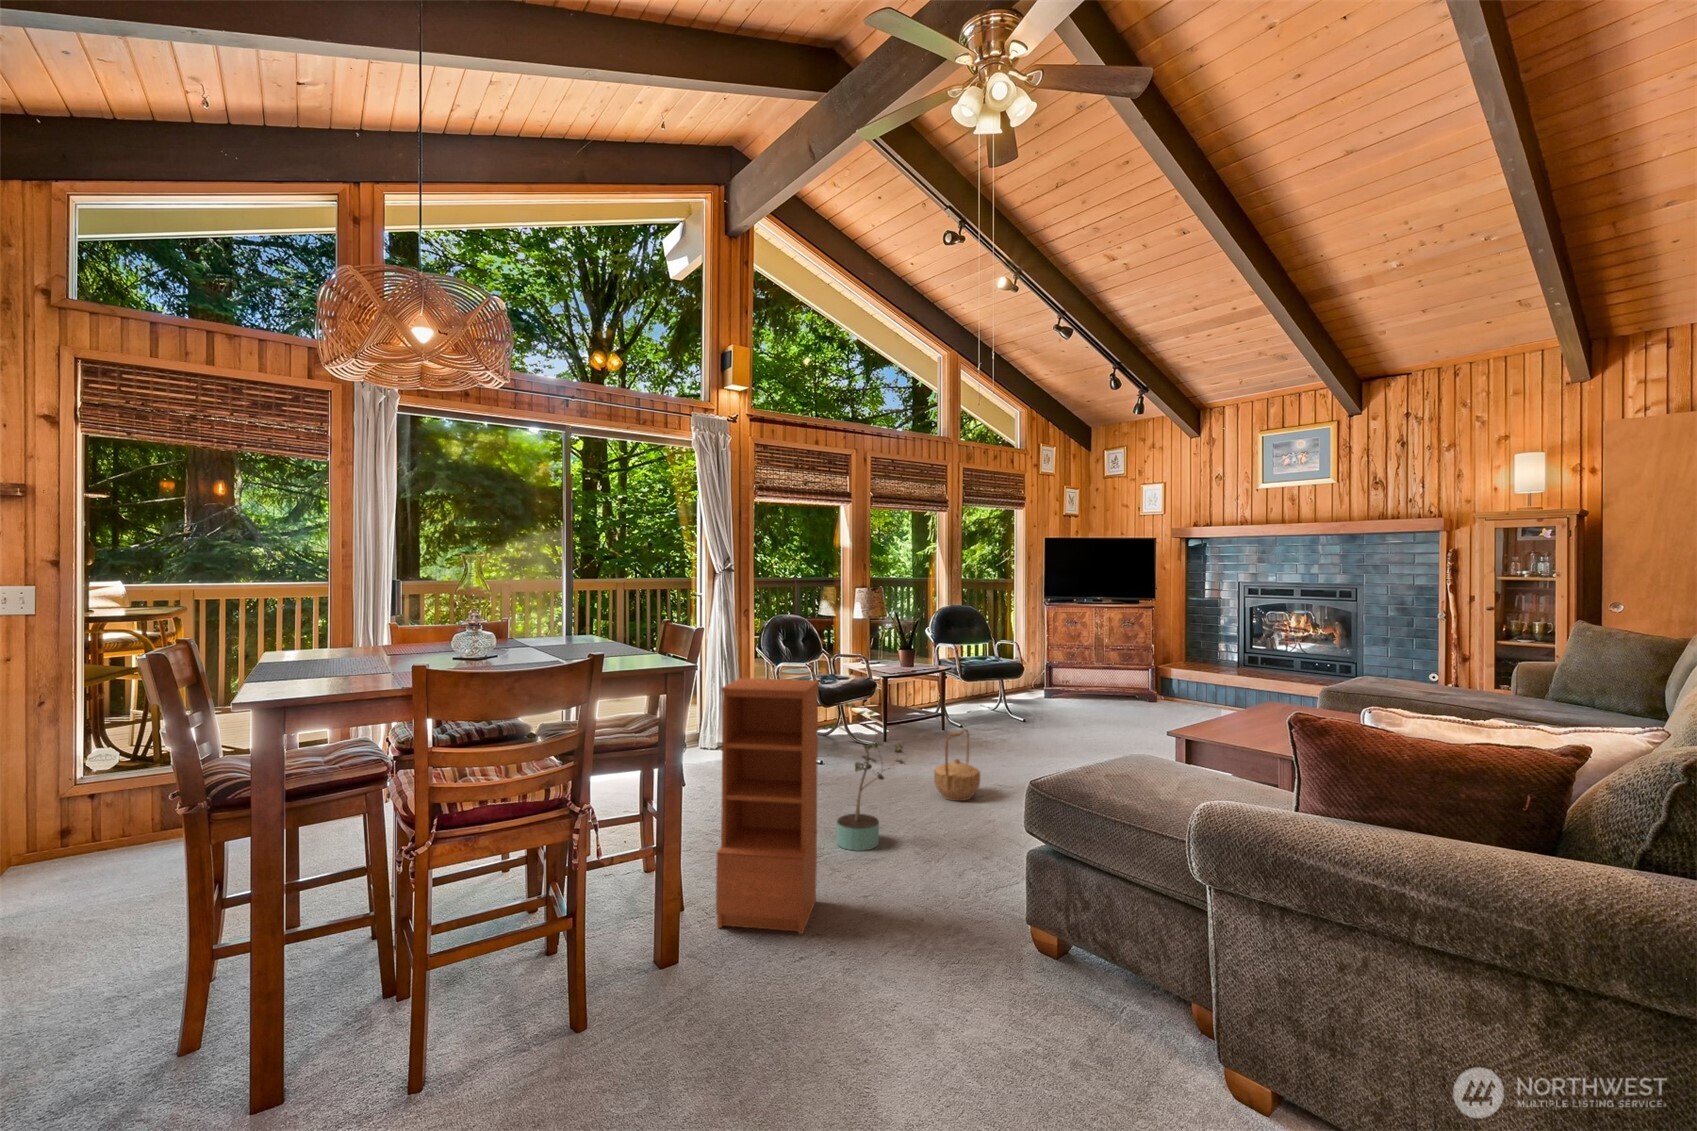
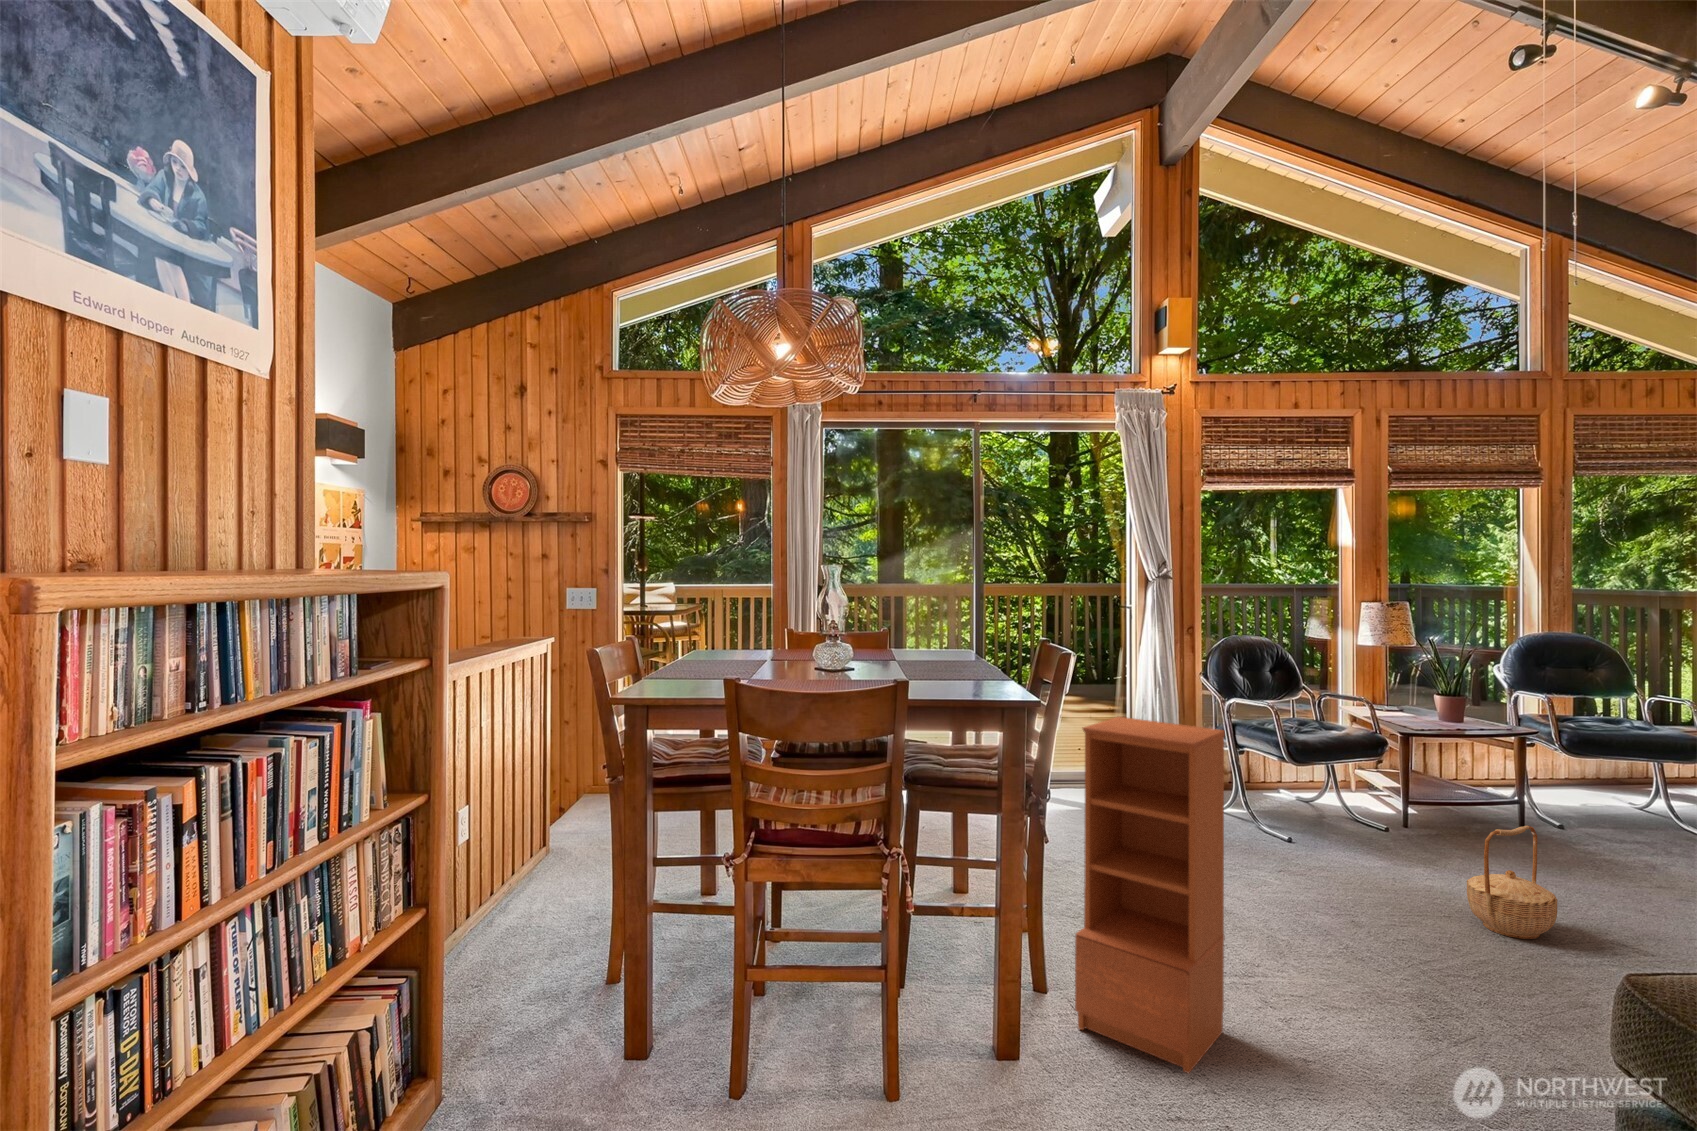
potted plant: present [823,703,905,851] -> none [1253,764,1391,978]

